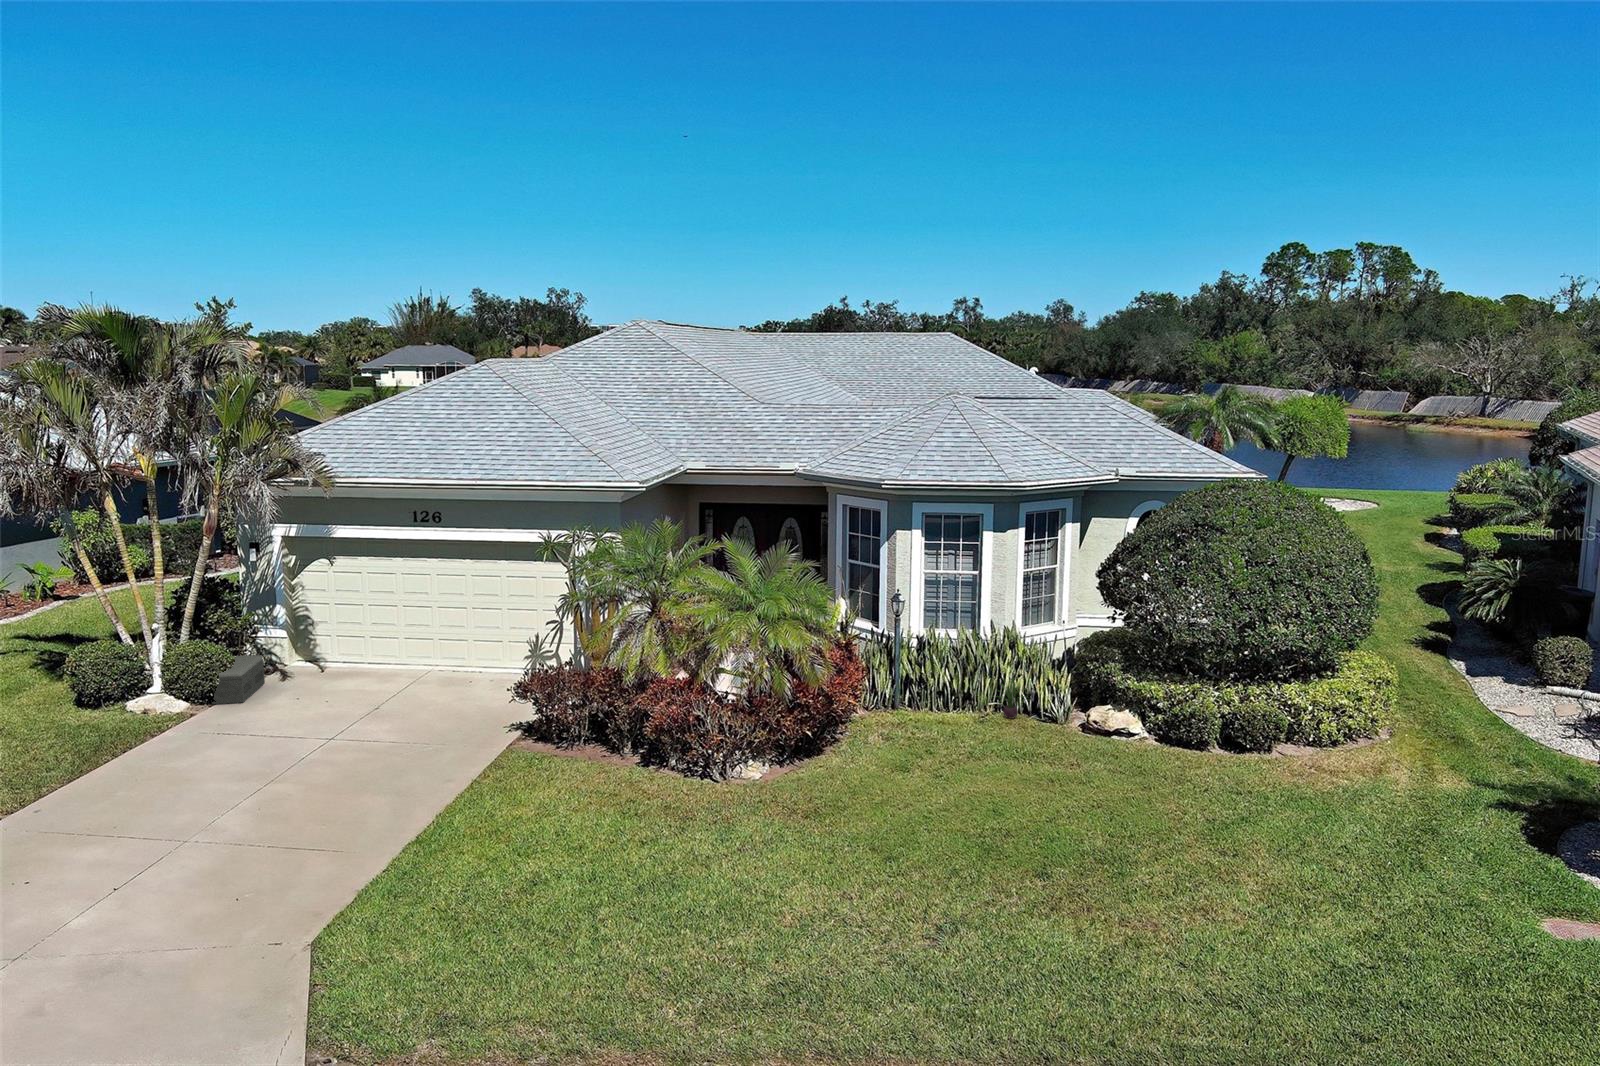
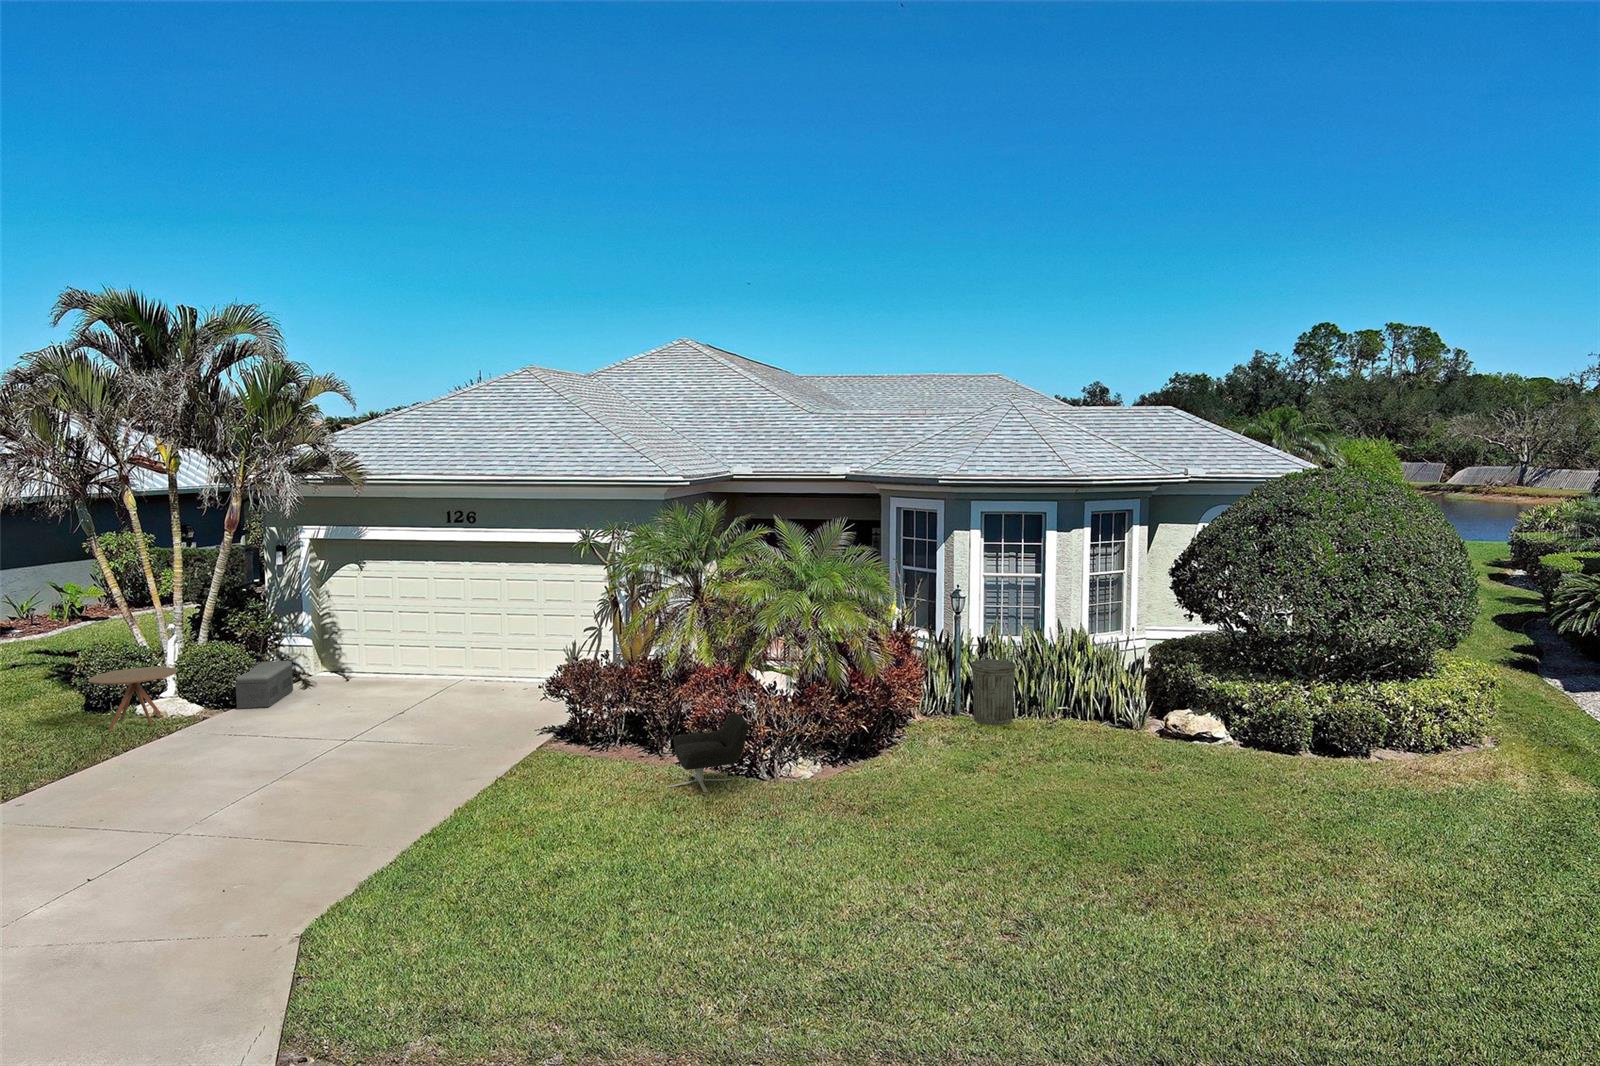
trash can: none [912,658,953,721] -> present [971,659,1016,725]
round table: none [67,666,153,729] -> present [88,667,177,730]
decorative plant: present [1001,678,1025,719] -> none [1054,679,1104,724]
lounge chair: none [630,719,705,796] -> present [668,712,749,792]

